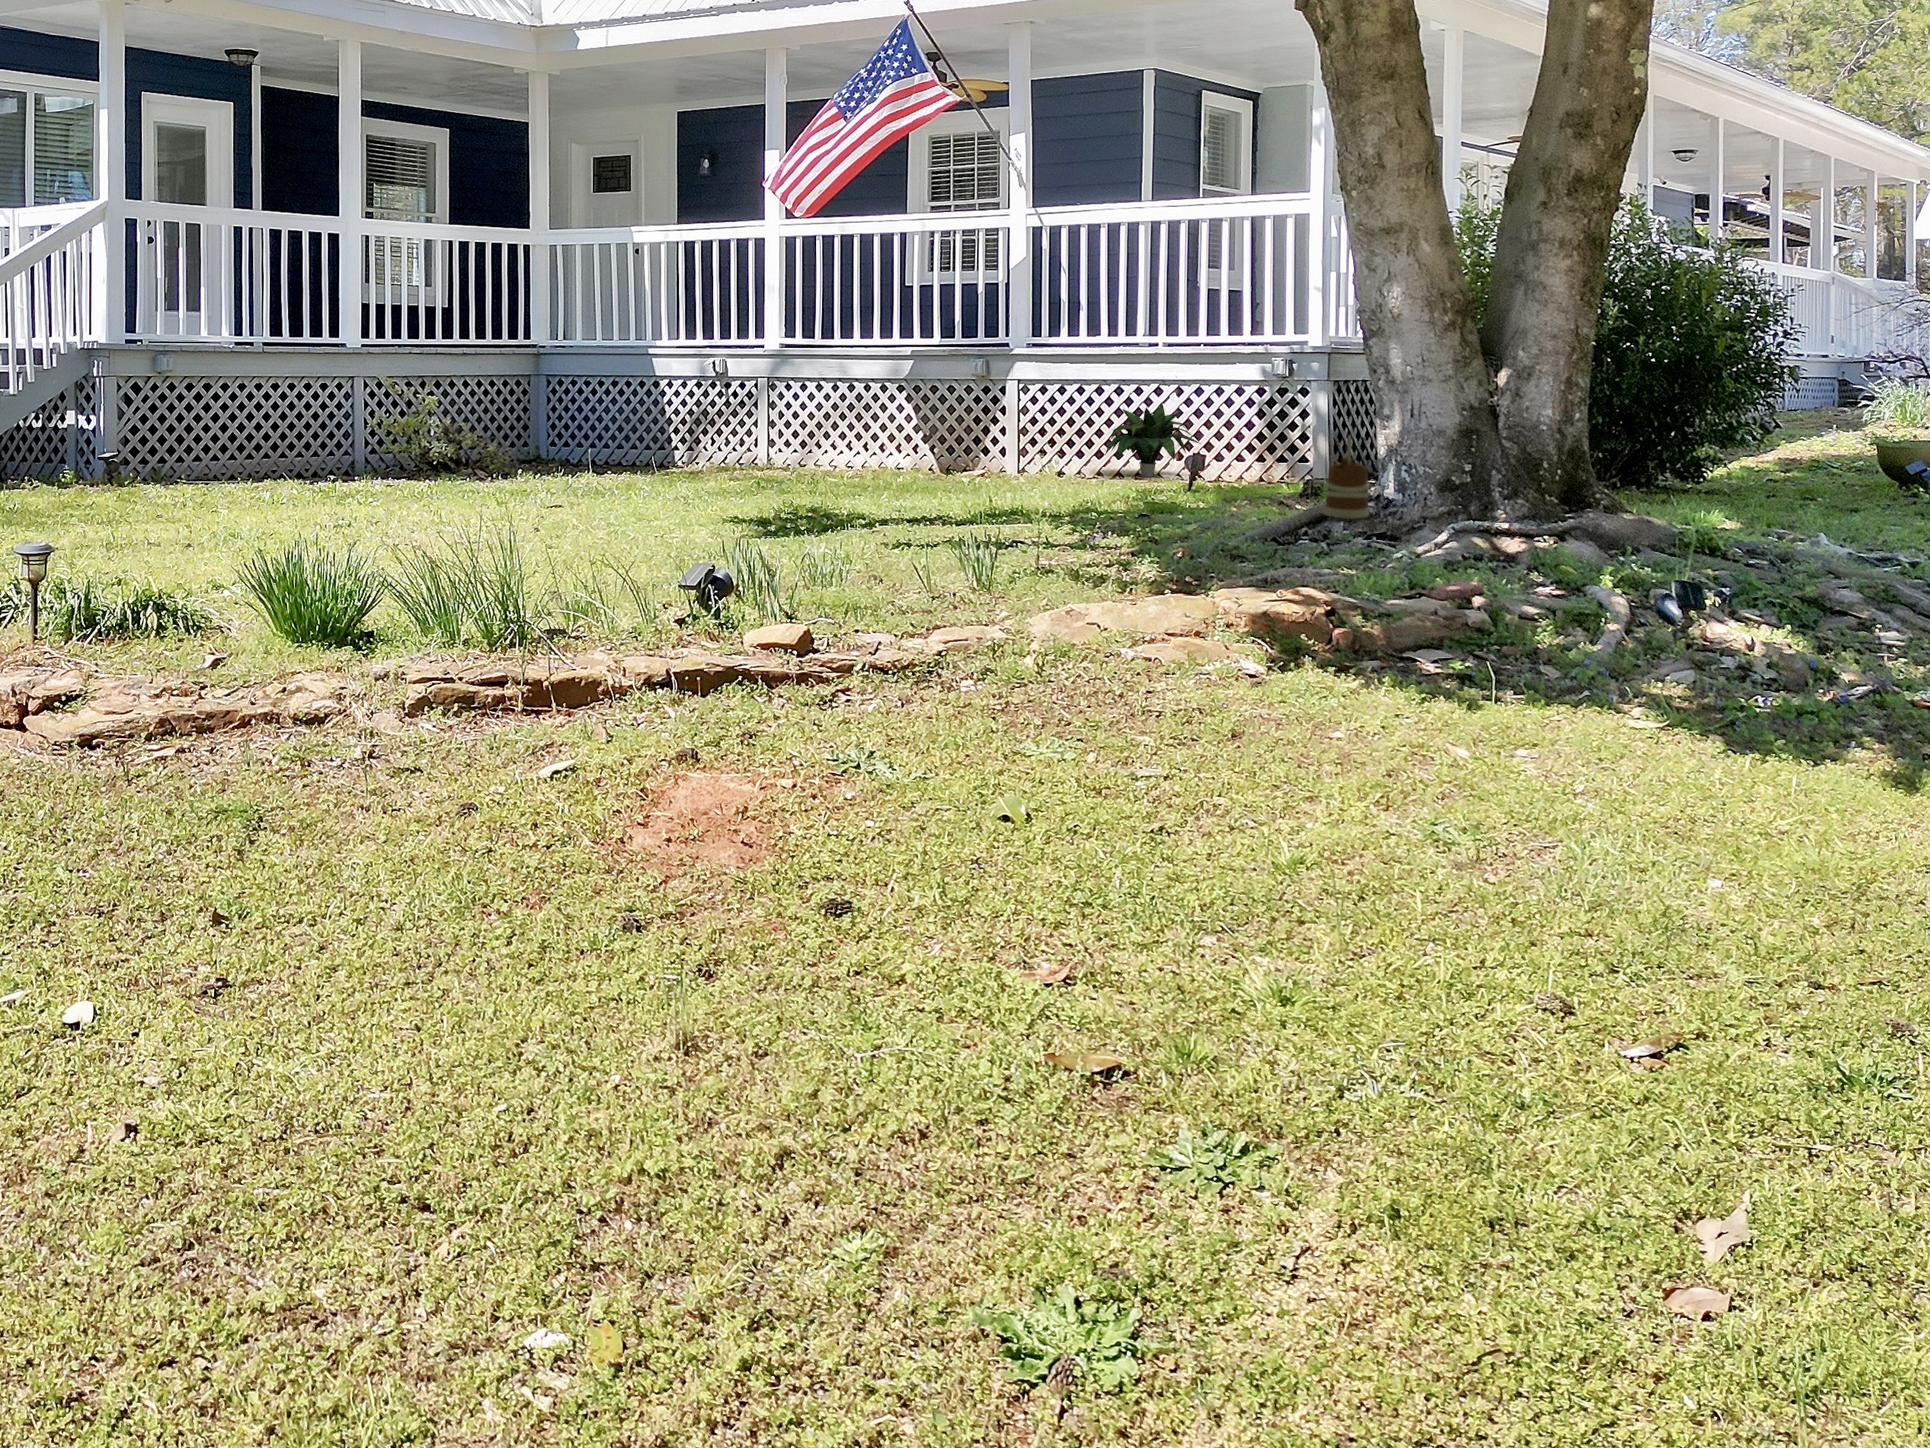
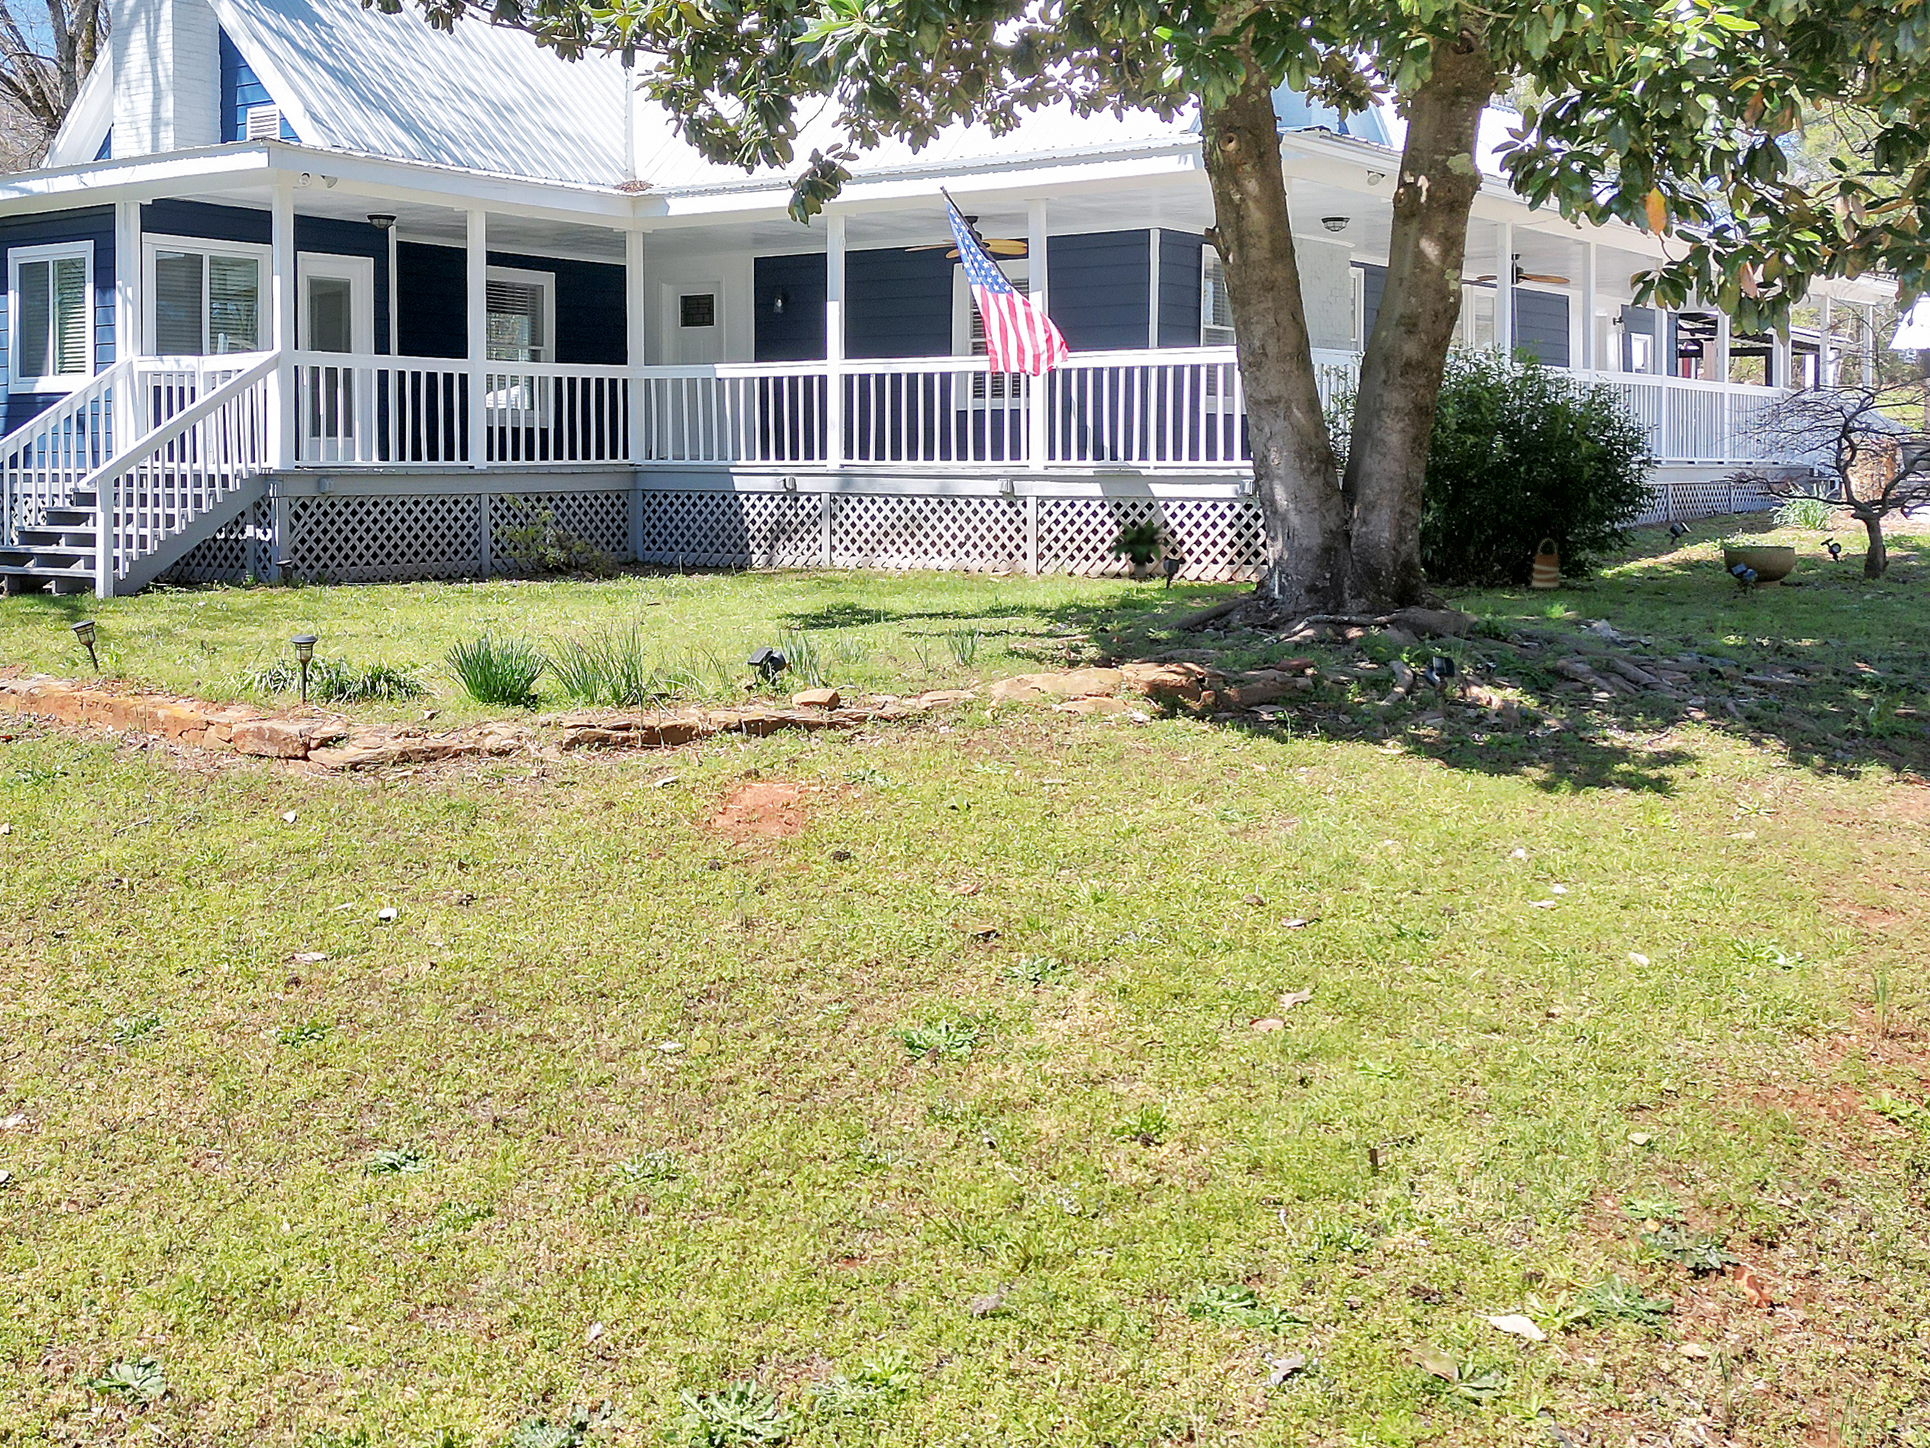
wooden bucket: present [1324,436,1369,519] -> present [1532,551,1559,587]

